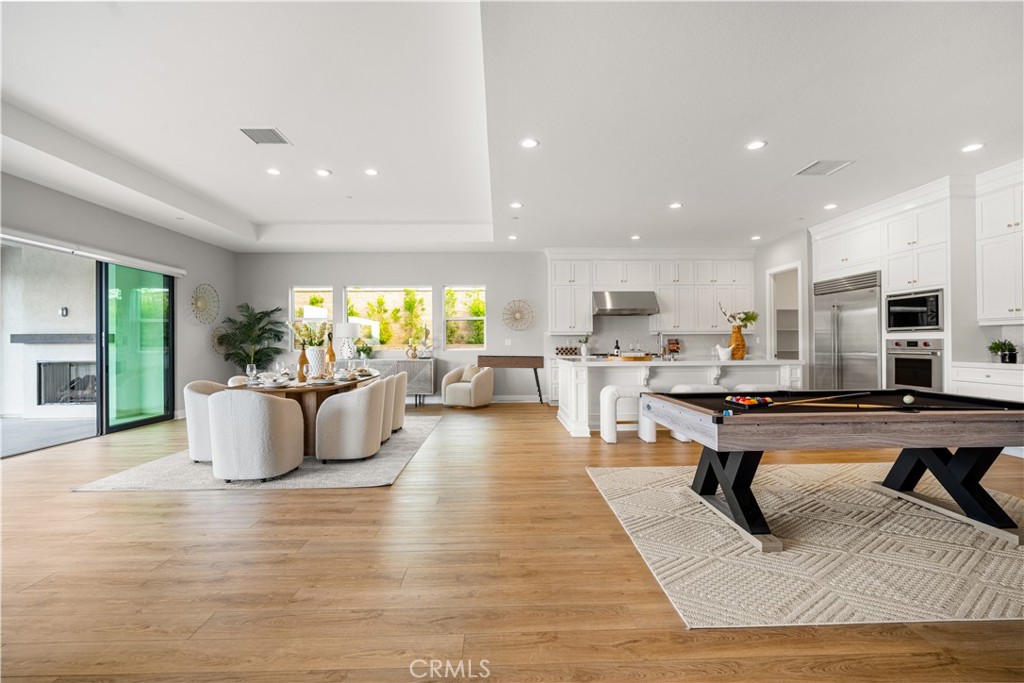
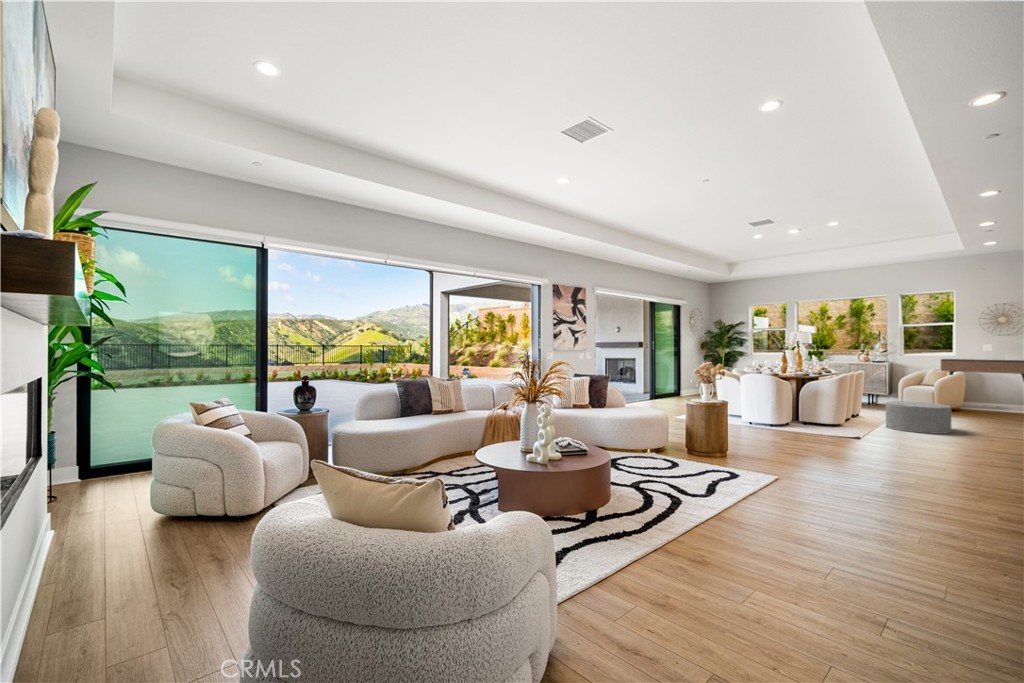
ottoman: none [432,408,500,454] -> present [886,401,951,434]

